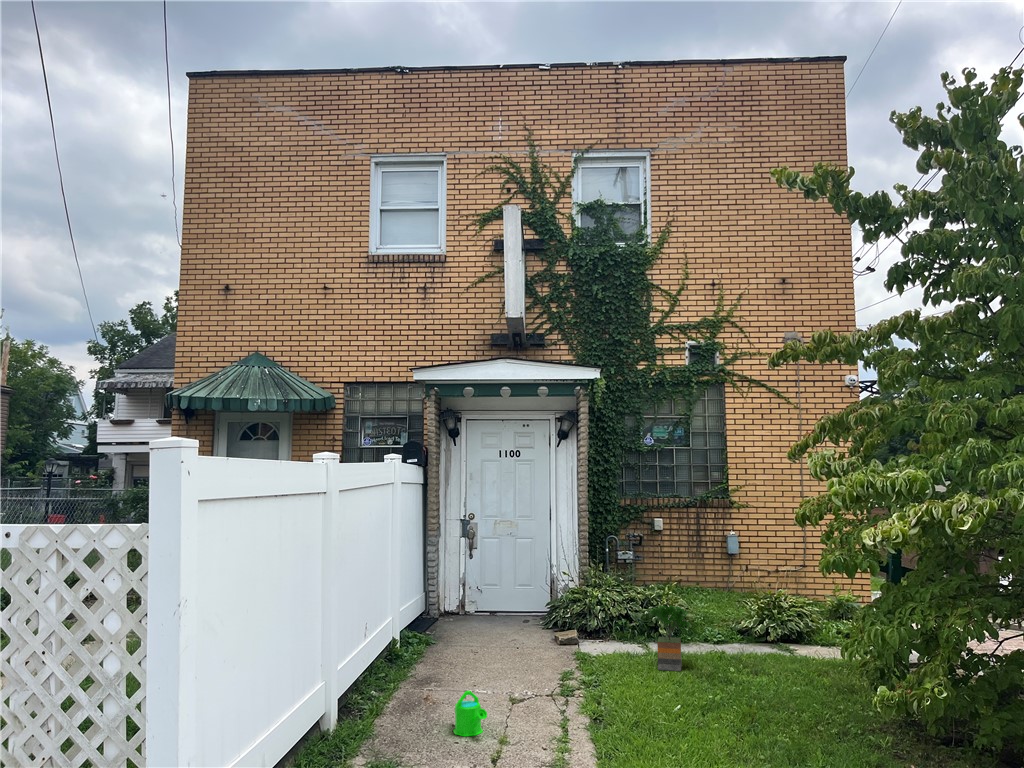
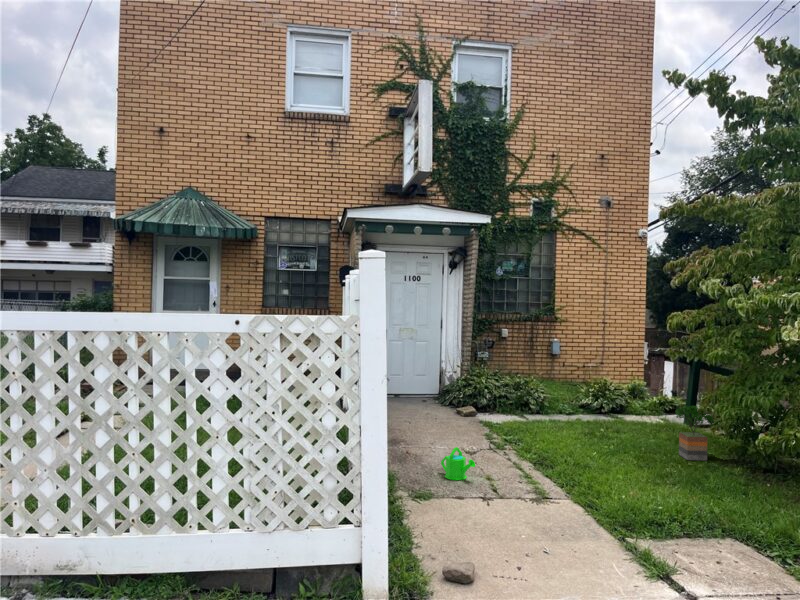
potted tree: present [650,605,691,671] -> present [676,406,716,461]

